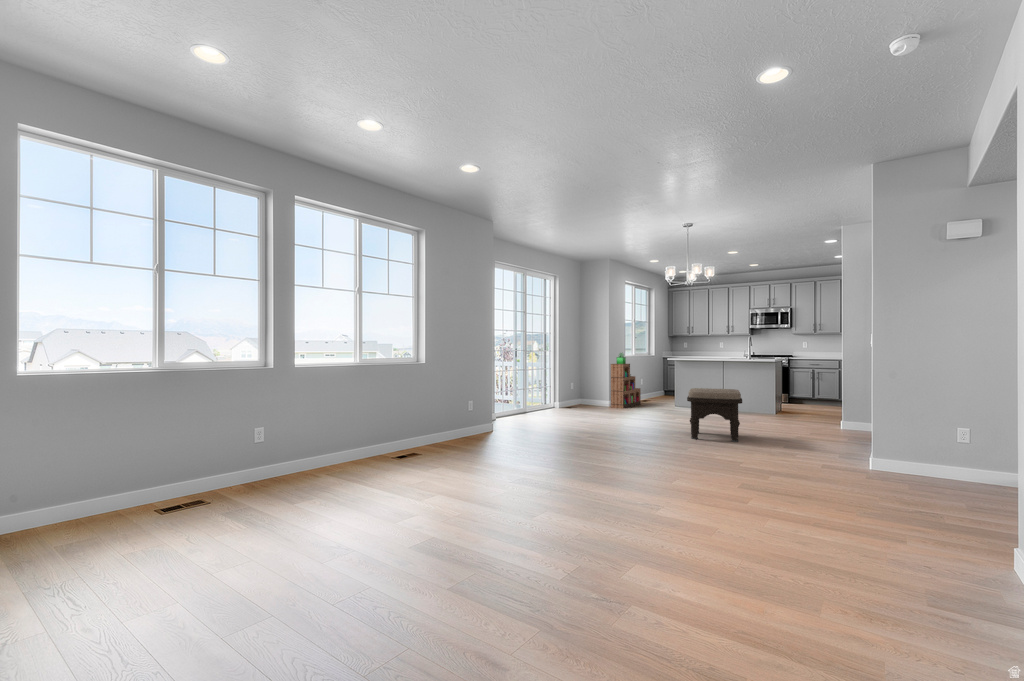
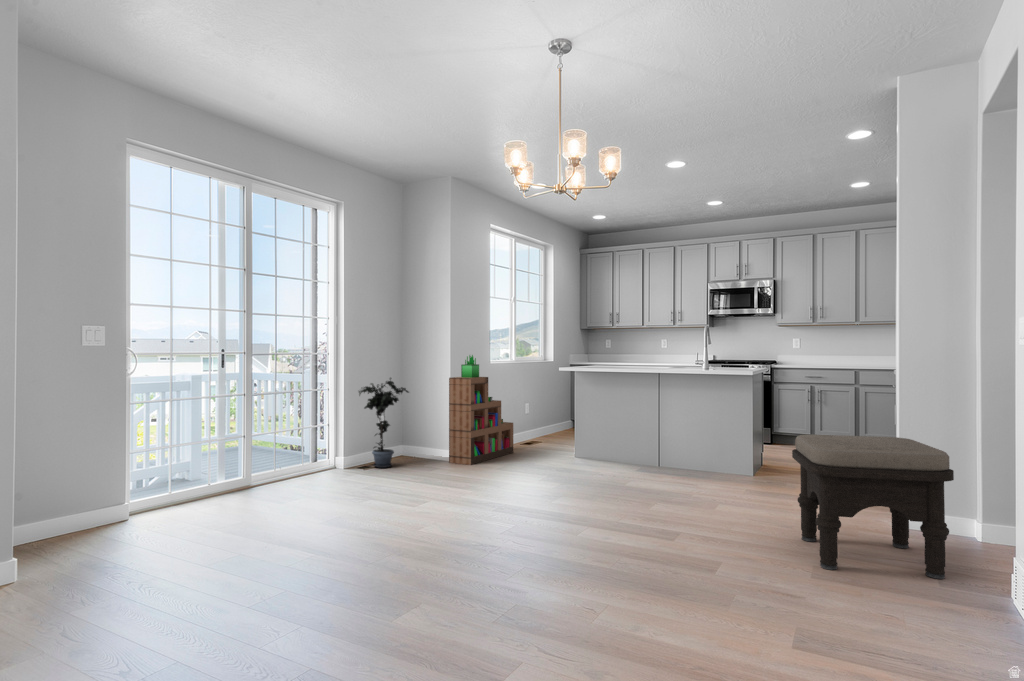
potted plant: none [568,363,591,409] -> present [359,378,409,468]
ottoman: present [687,388,742,442] -> present [792,435,954,579]

